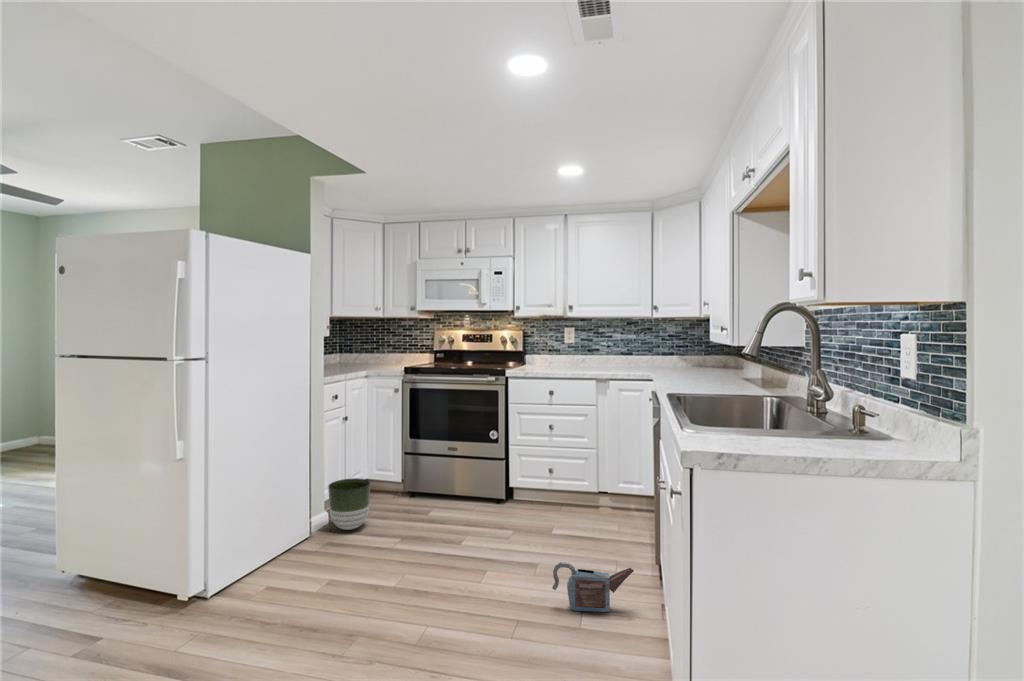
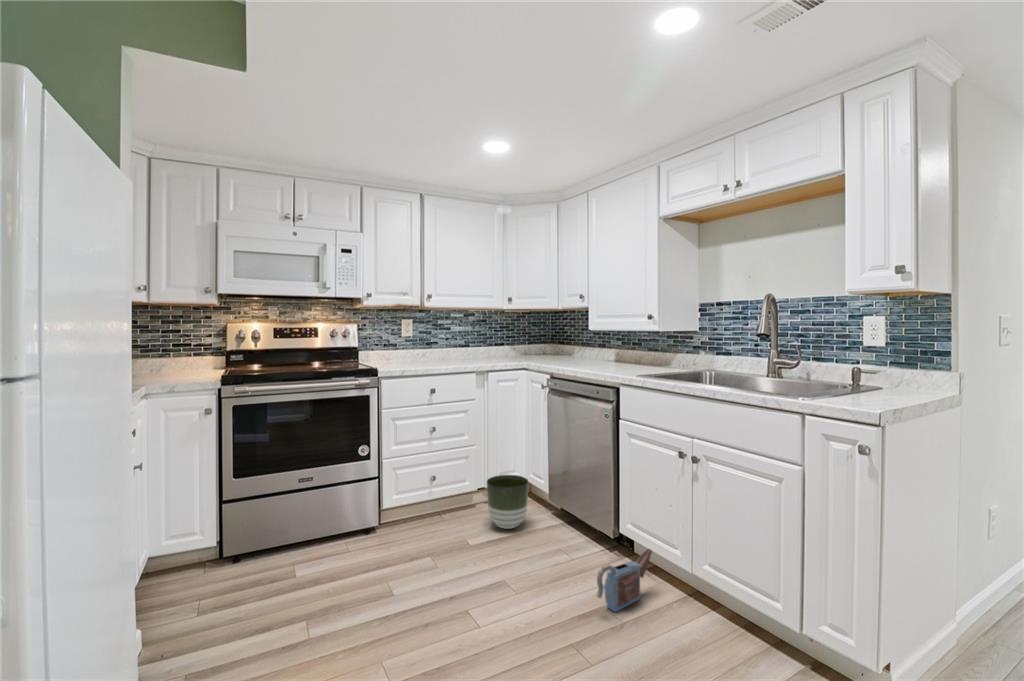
planter: present [328,478,370,530] -> present [487,475,528,529]

